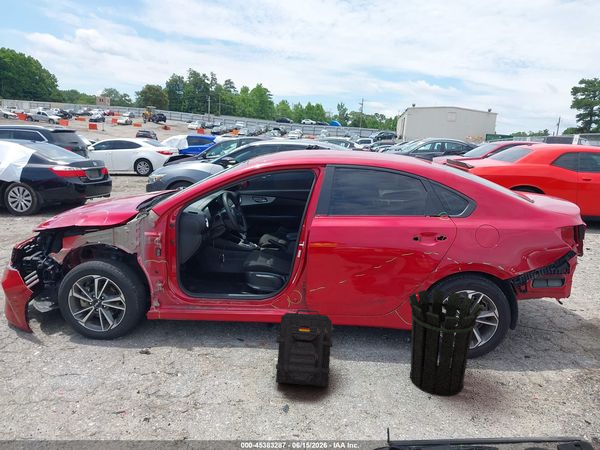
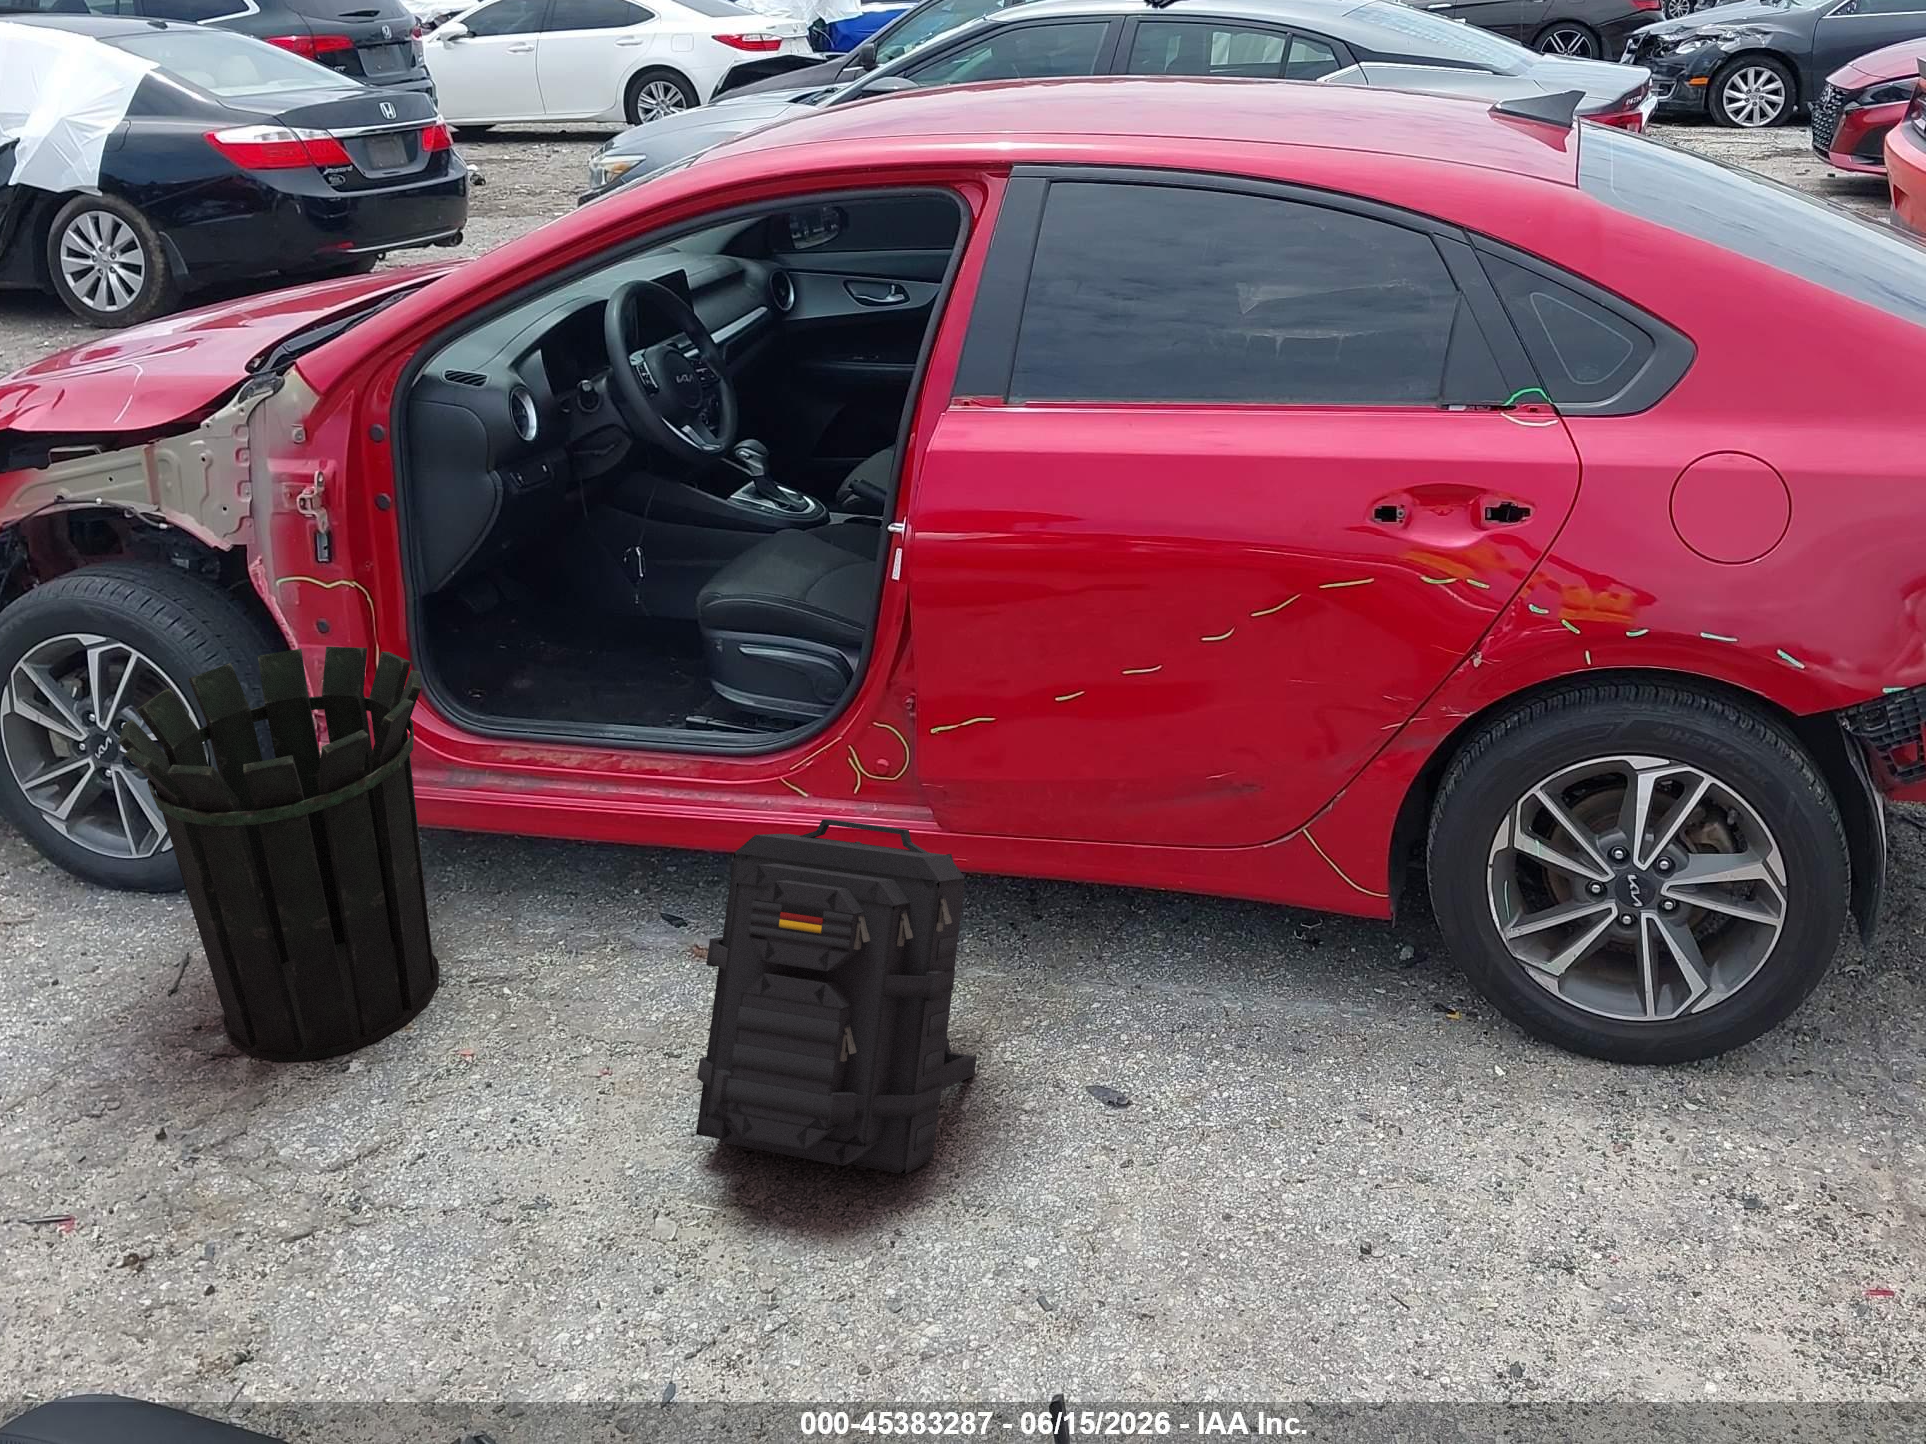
waste bin: present [408,290,482,396] -> present [119,647,439,1062]

